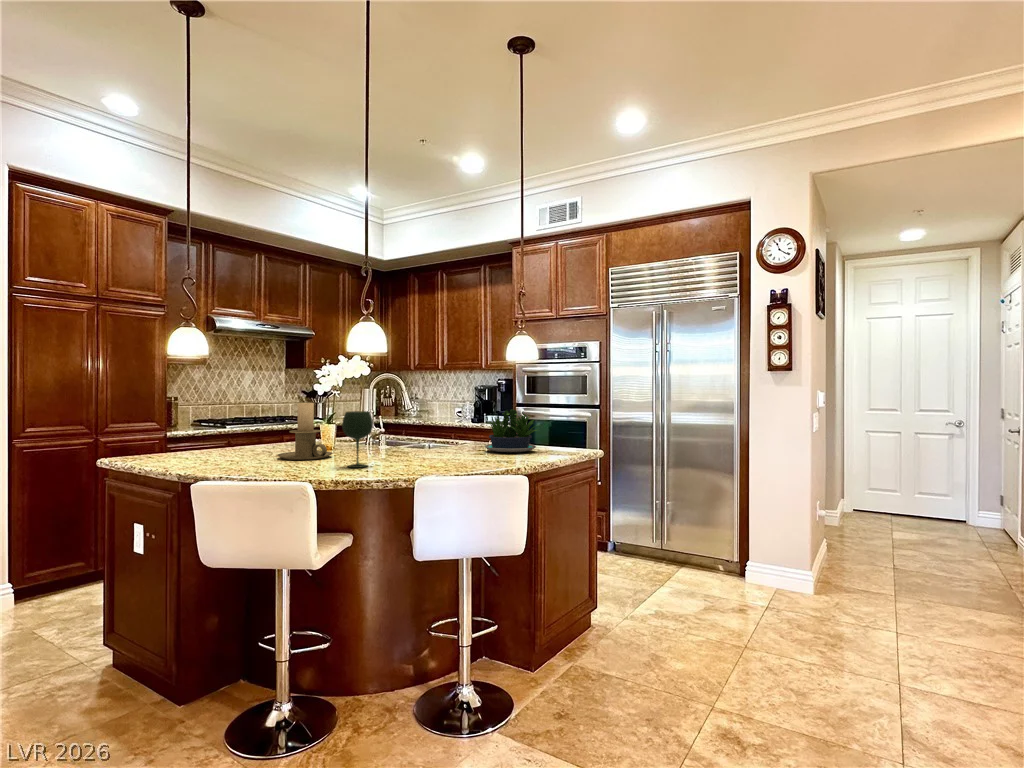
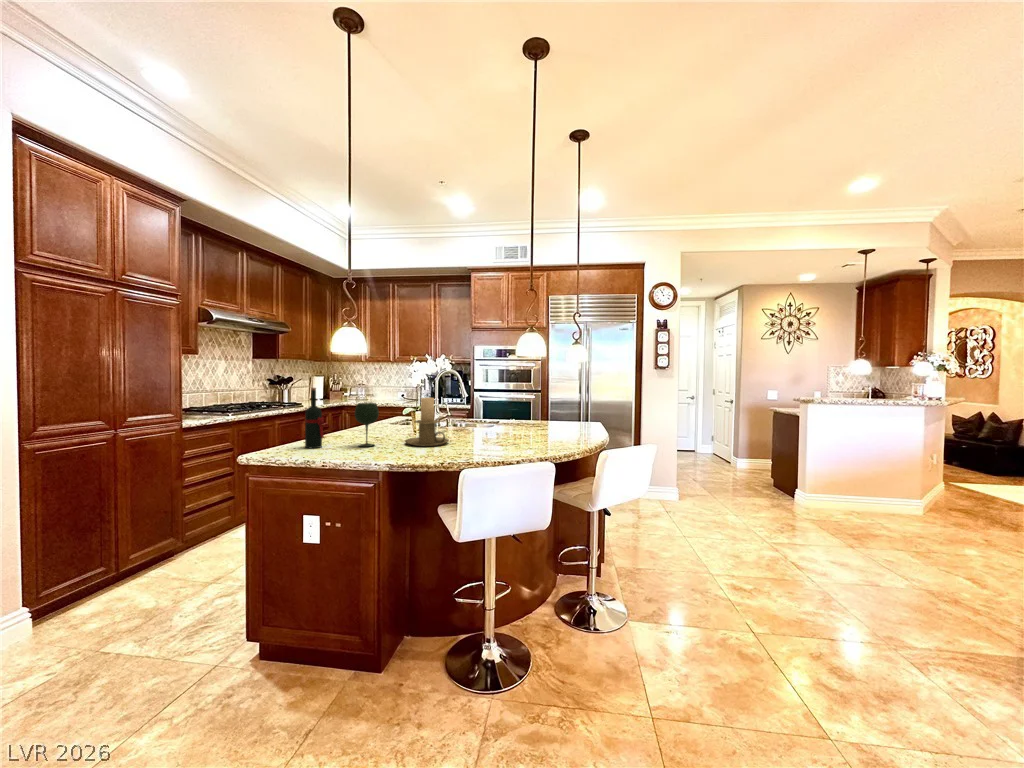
wine bottle: none [183,391,202,456] -> present [305,388,324,448]
potted plant: present [485,409,537,452] -> none [532,399,576,430]
wine glass: present [342,411,373,468] -> present [355,403,379,447]

